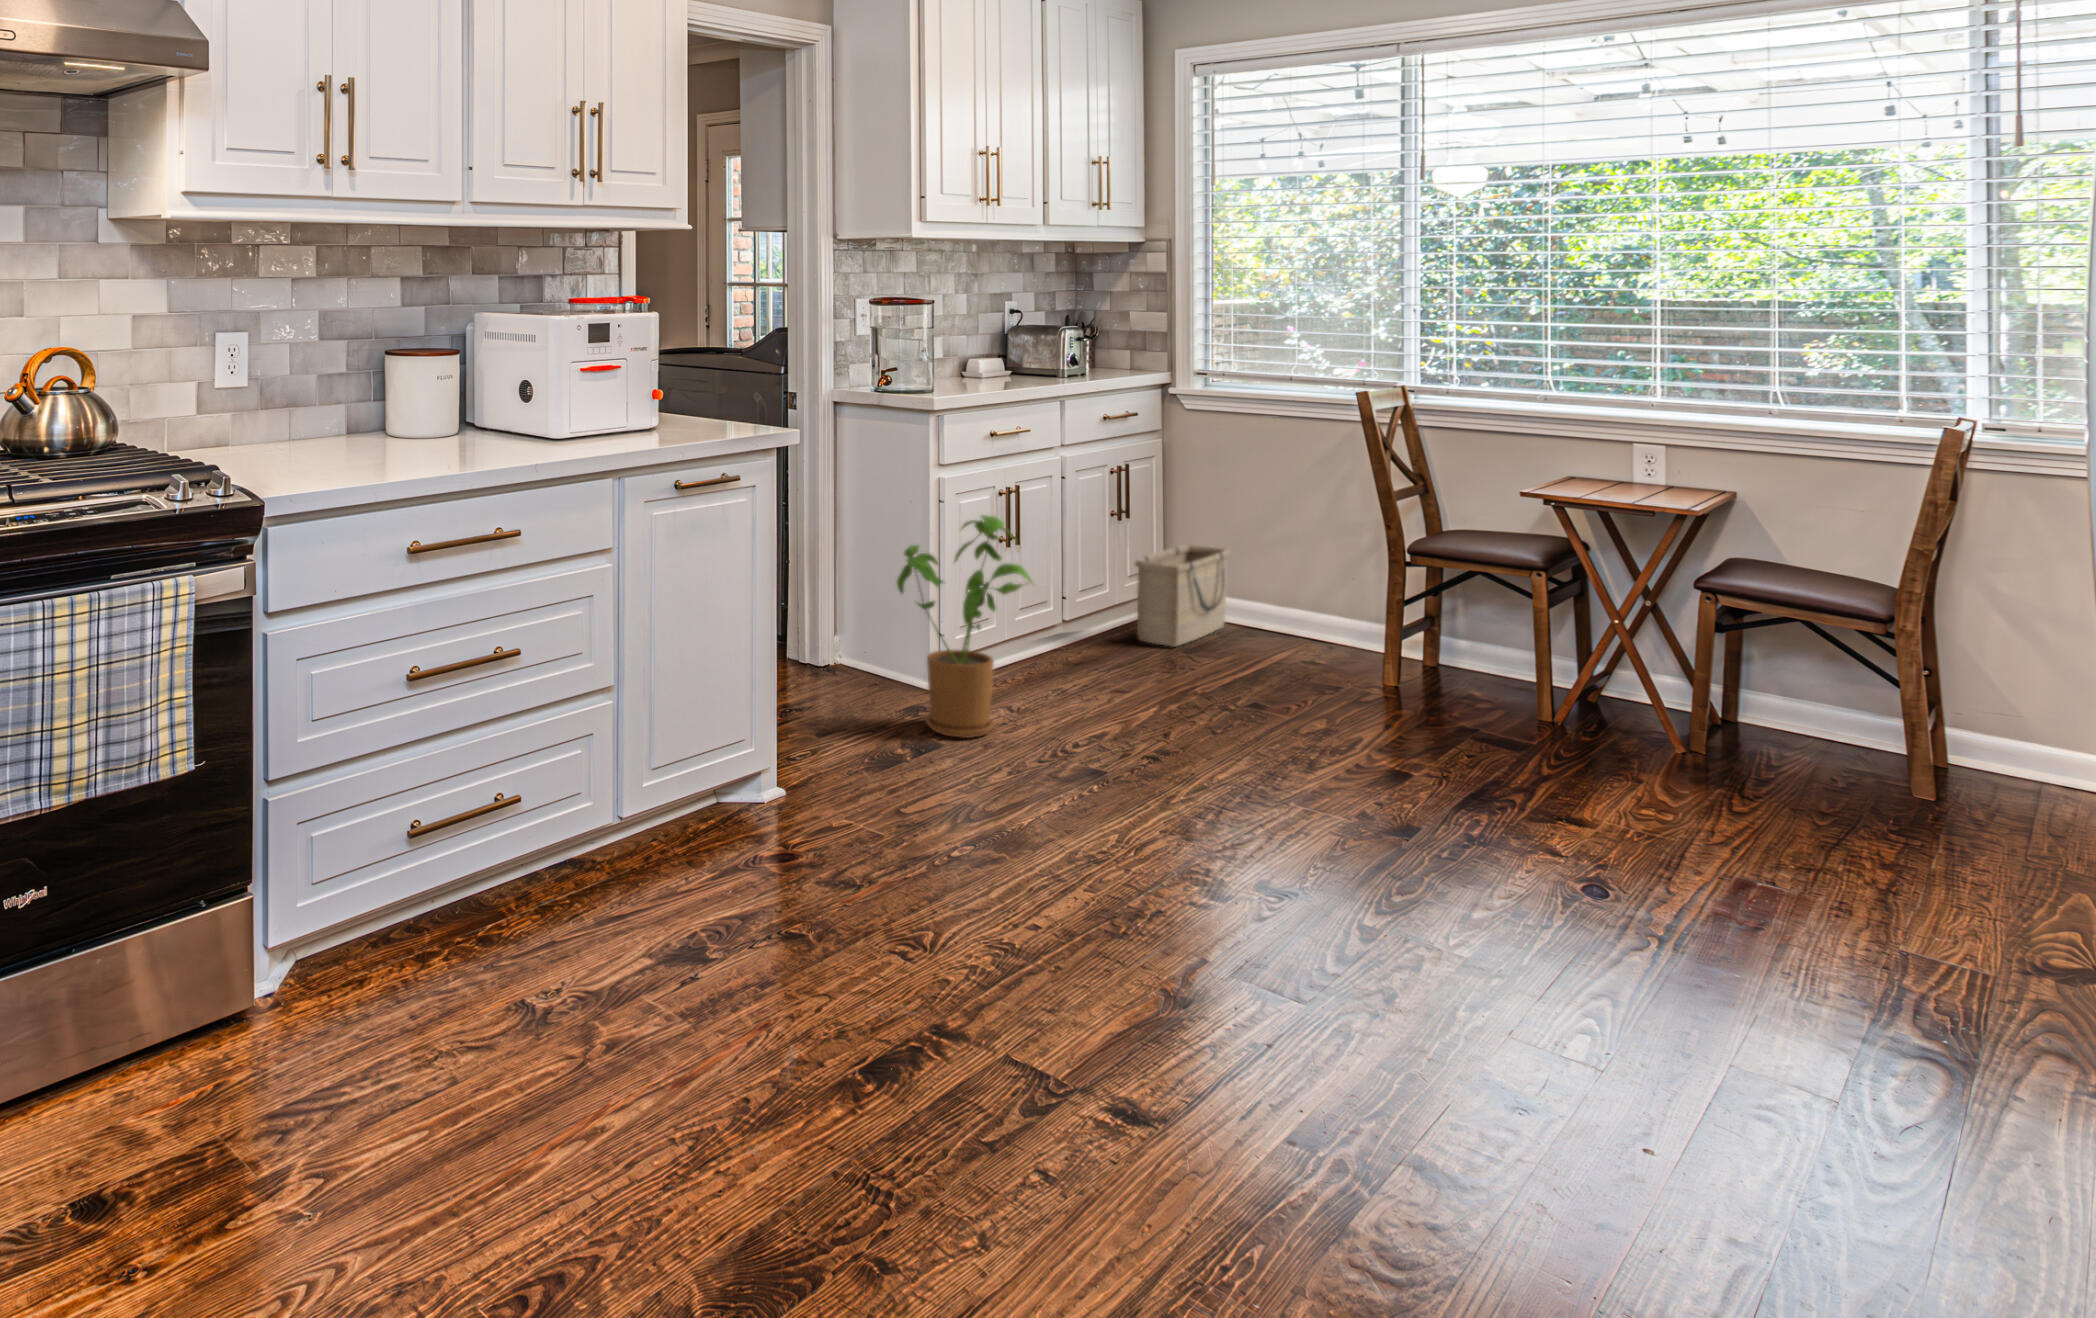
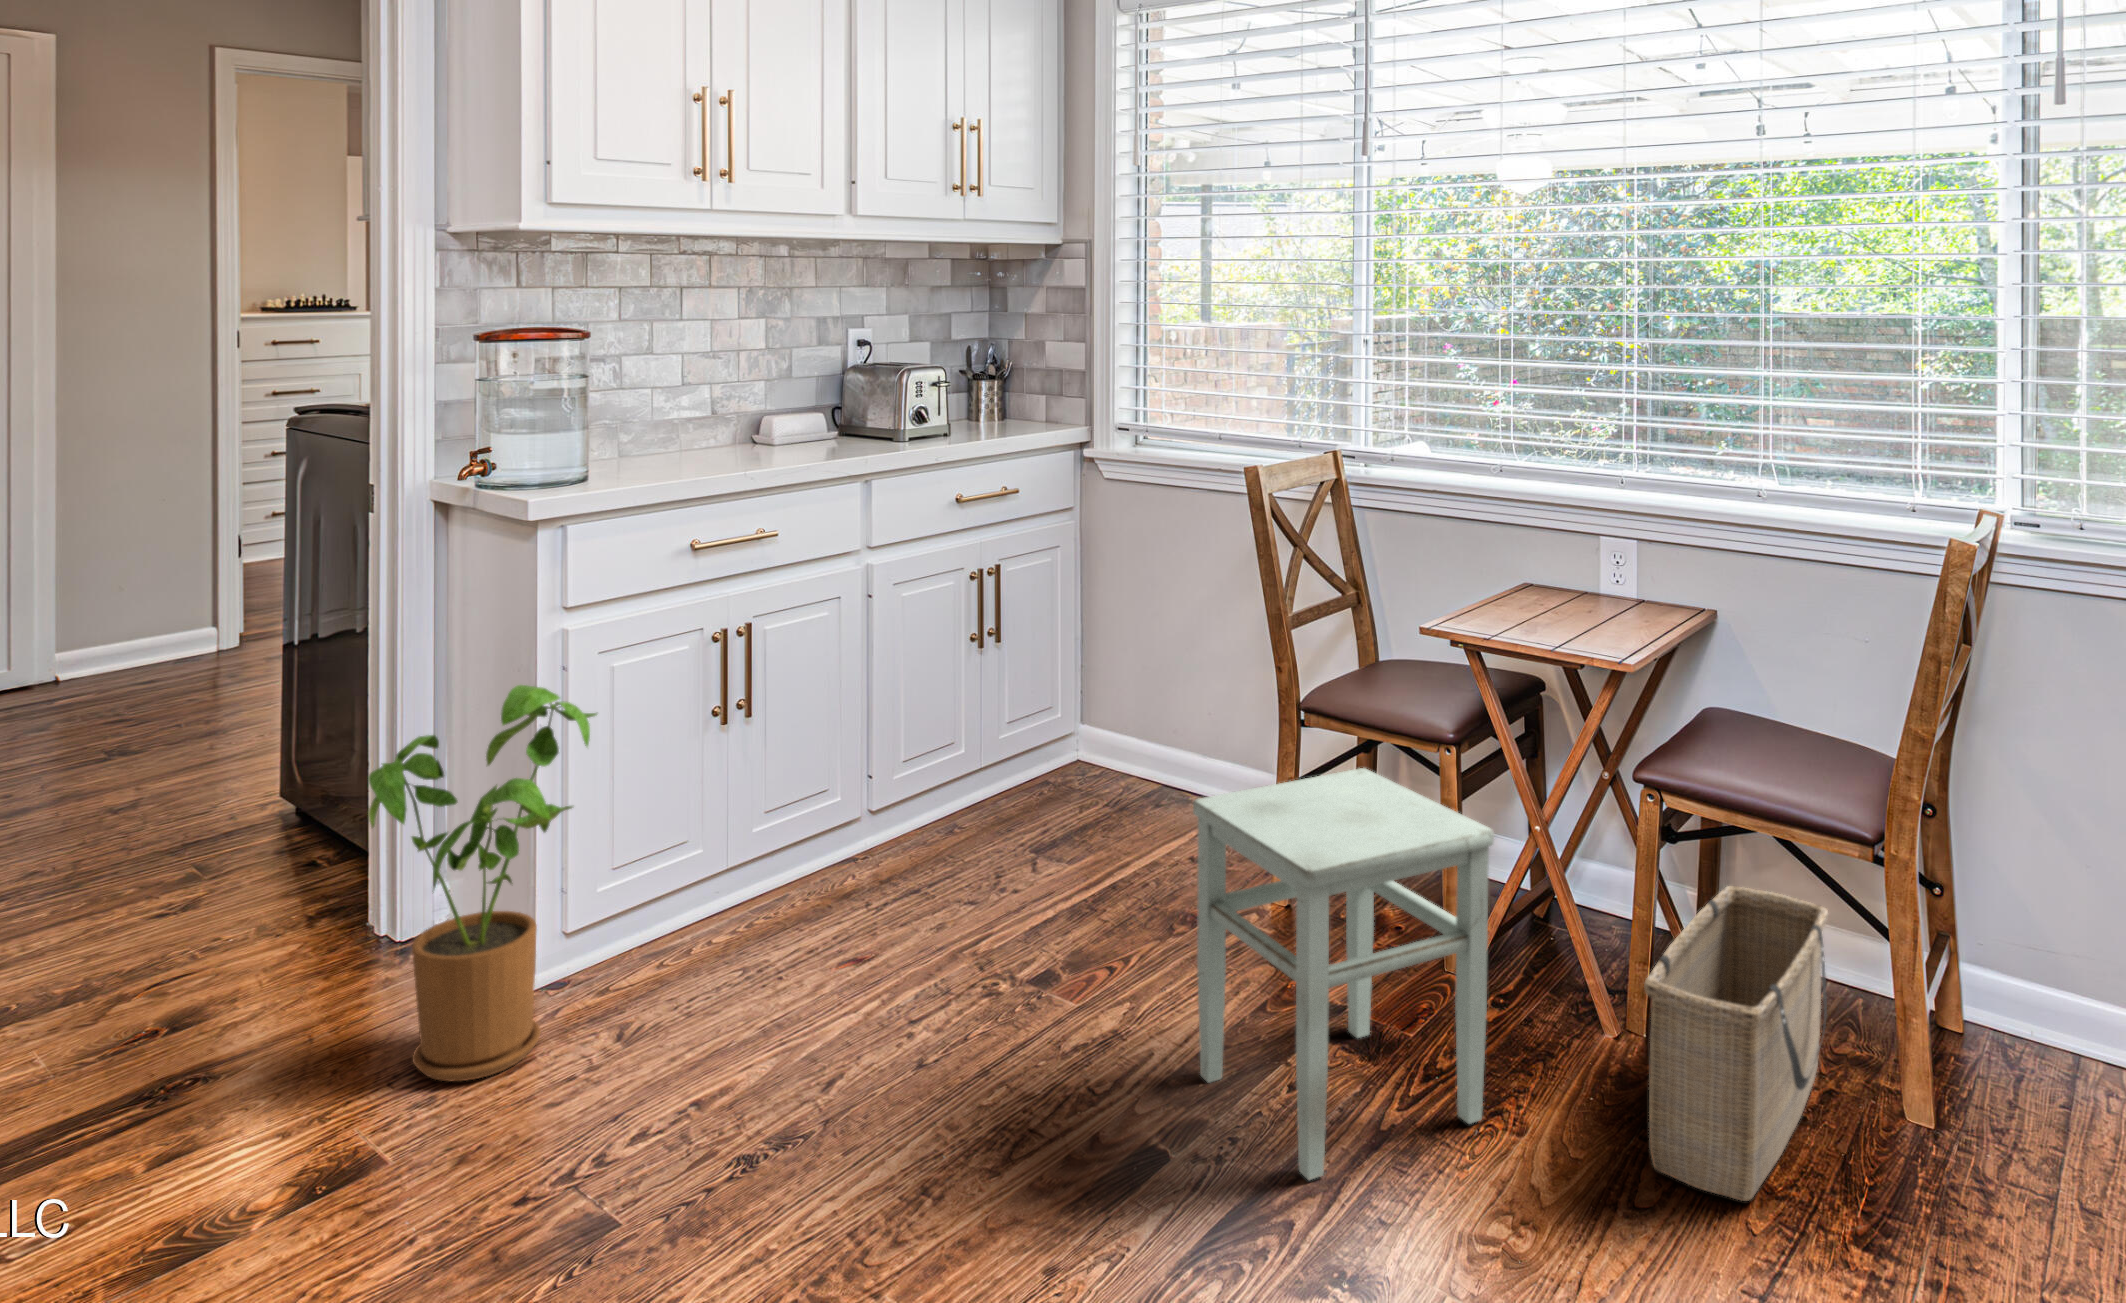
basket: present [1135,545,1230,647] -> present [1644,886,1829,1201]
stool: none [1418,579,1634,796] -> present [1193,768,1494,1180]

